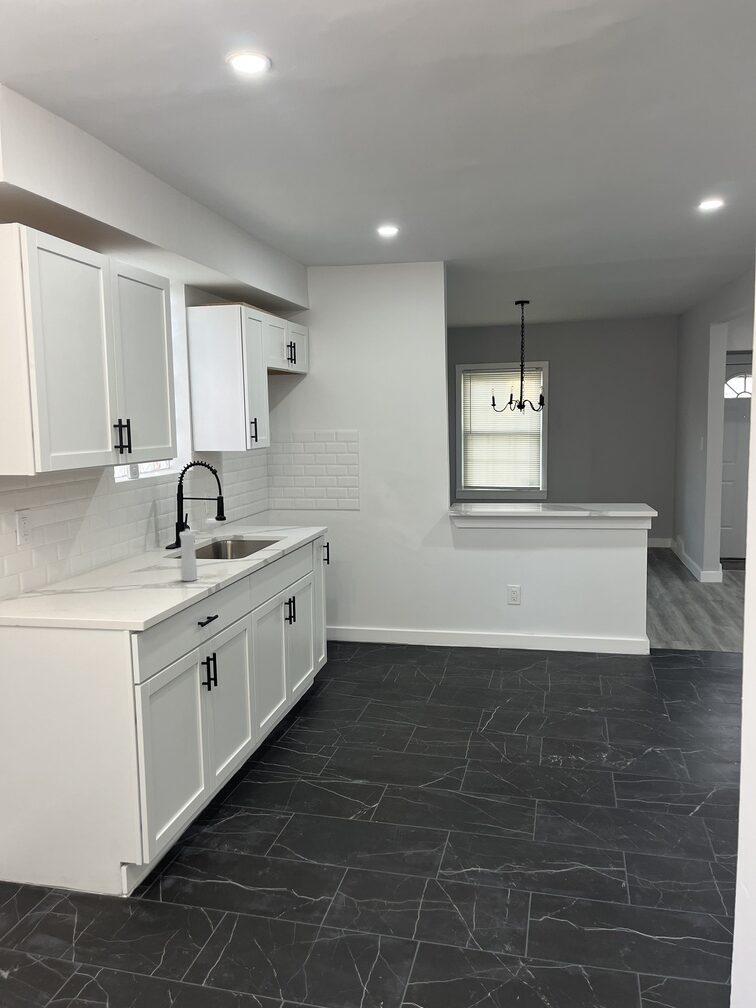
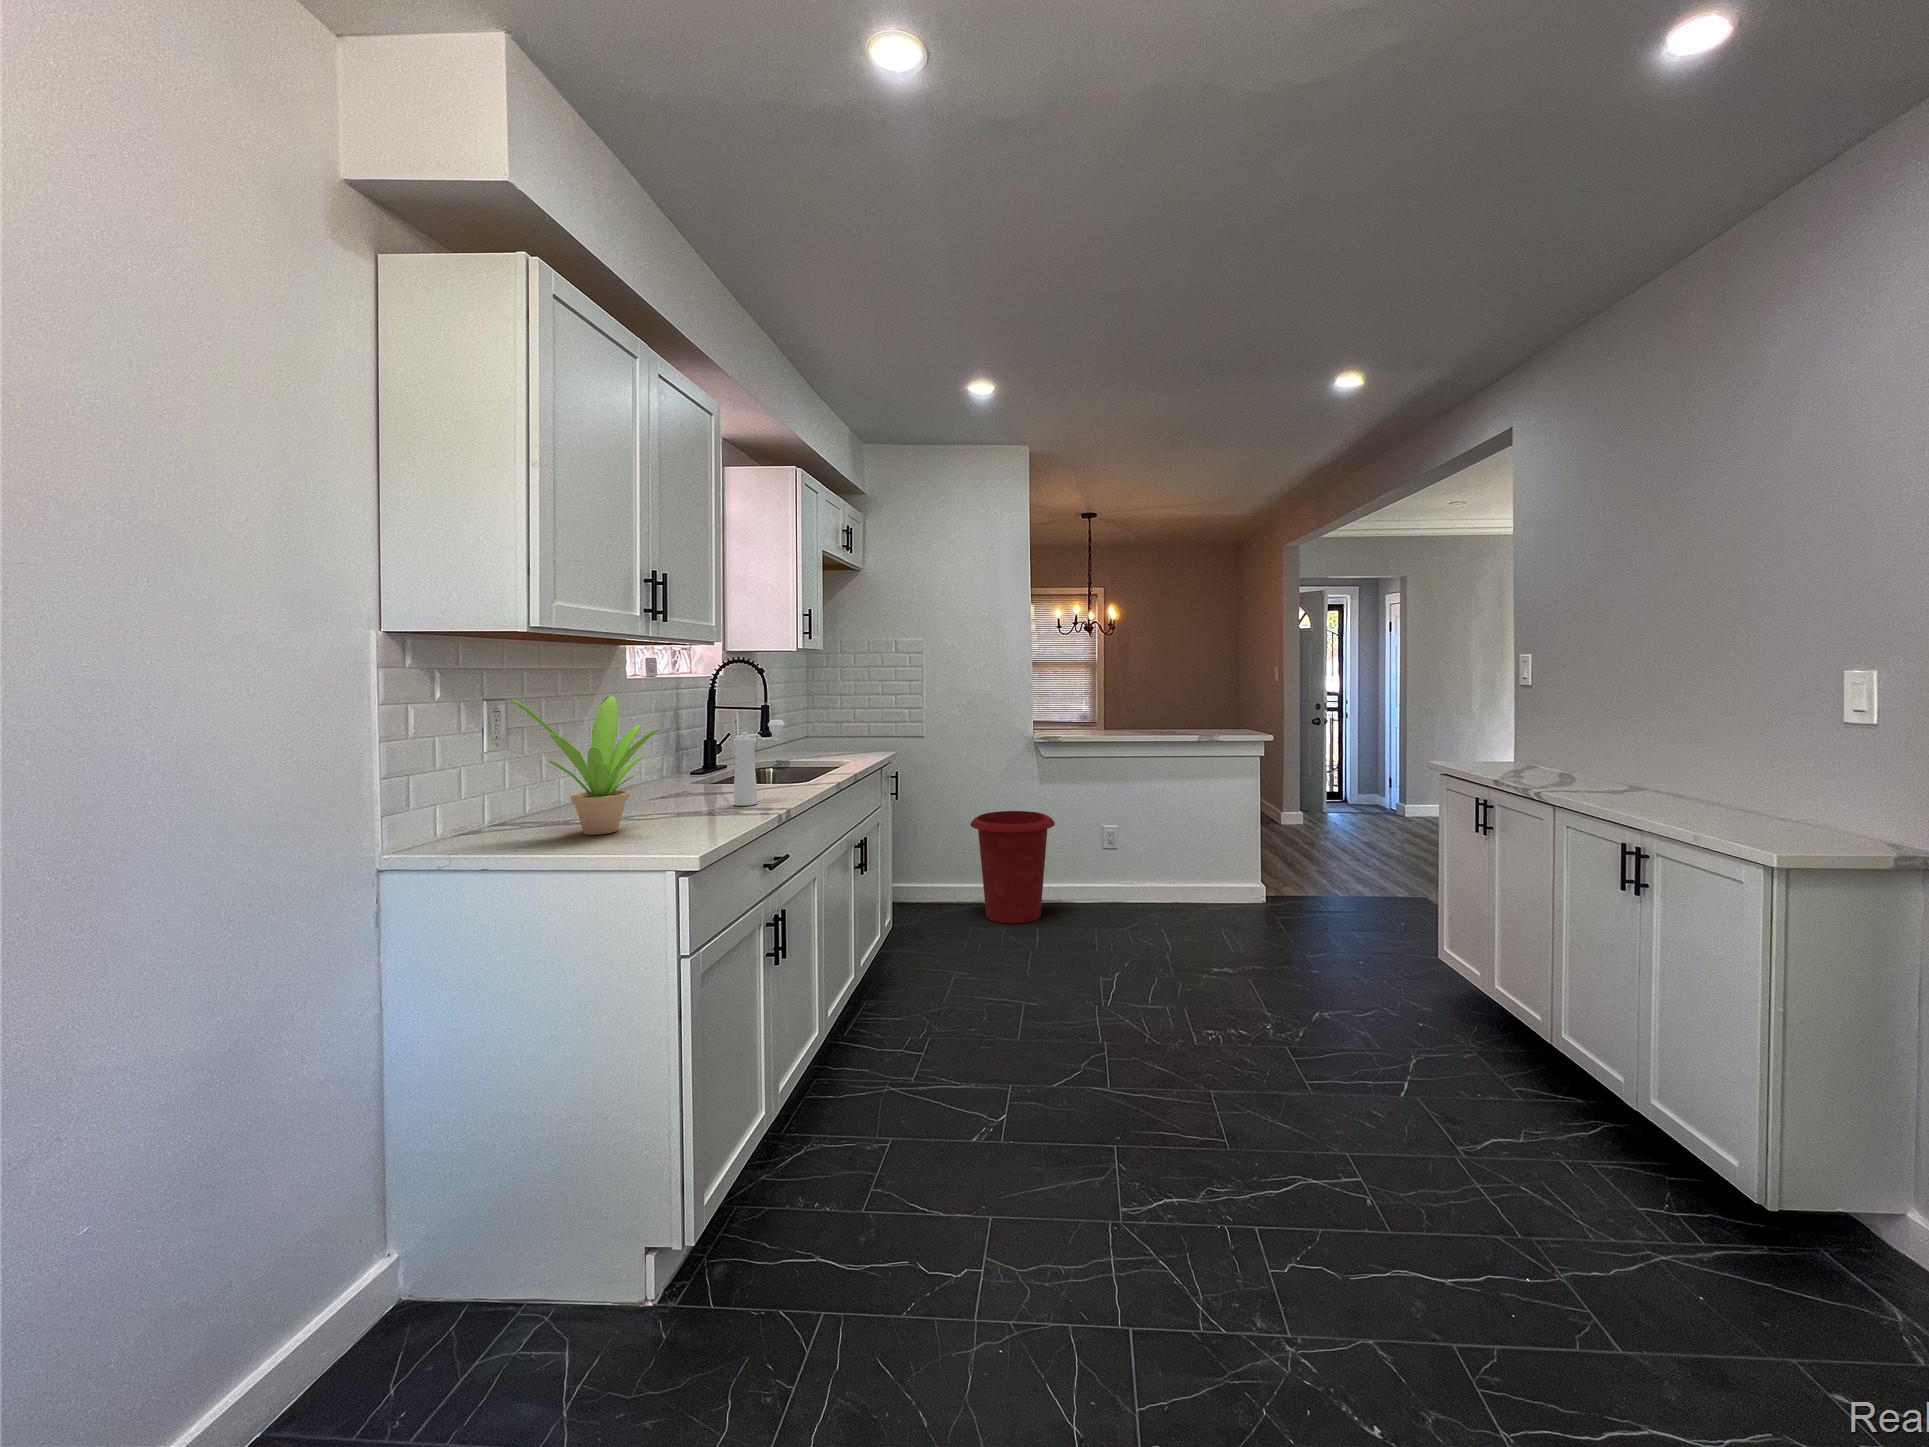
potted plant: none [28,508,121,604] -> present [511,695,659,835]
waste bin: none [393,572,462,663] -> present [970,811,1055,924]

